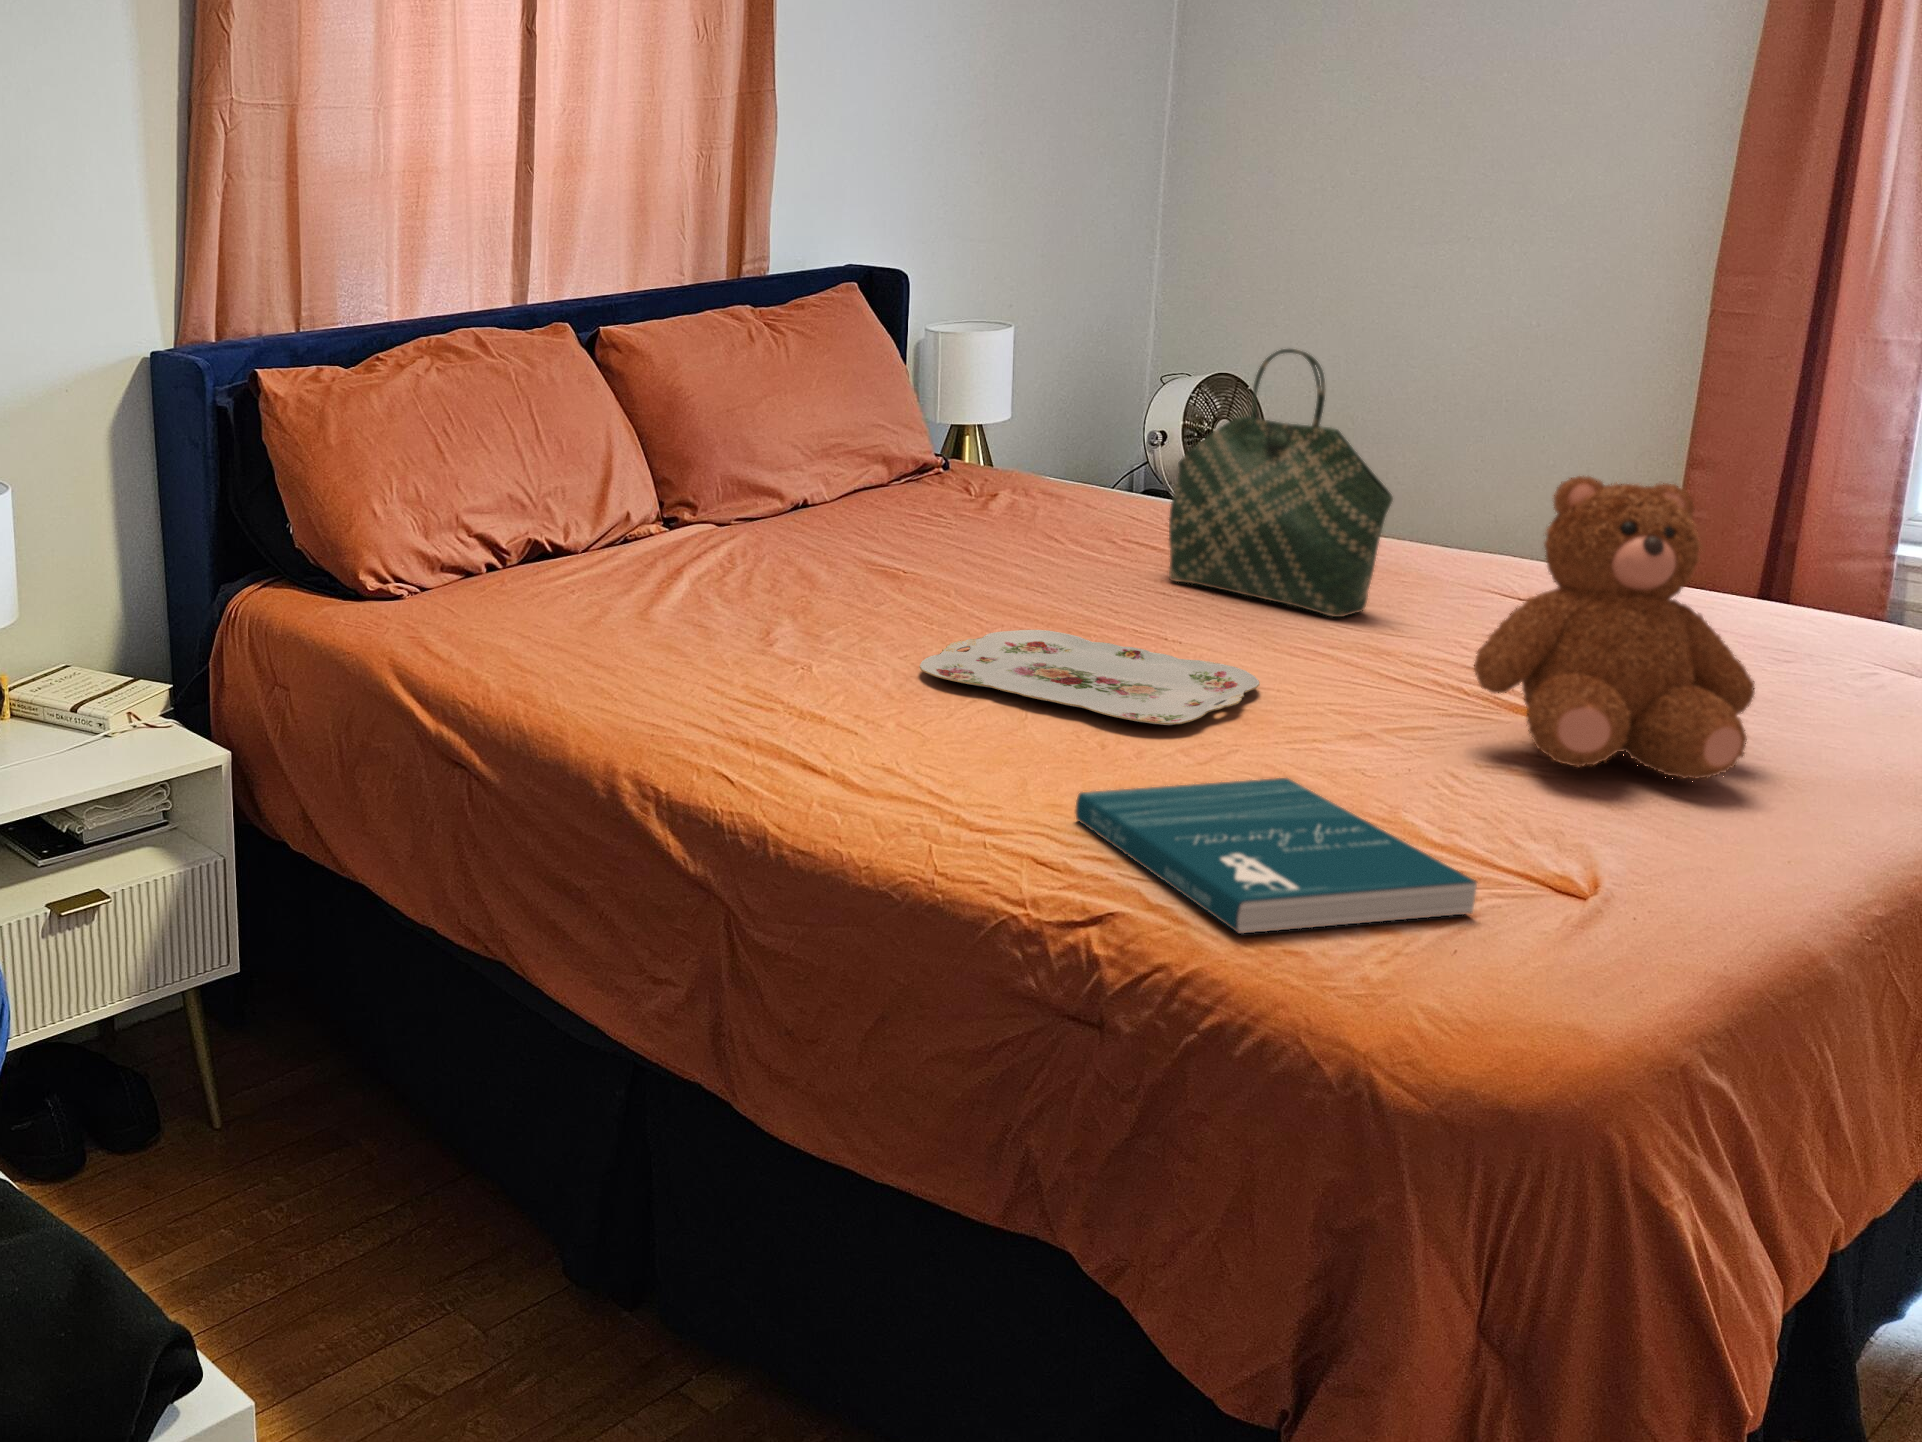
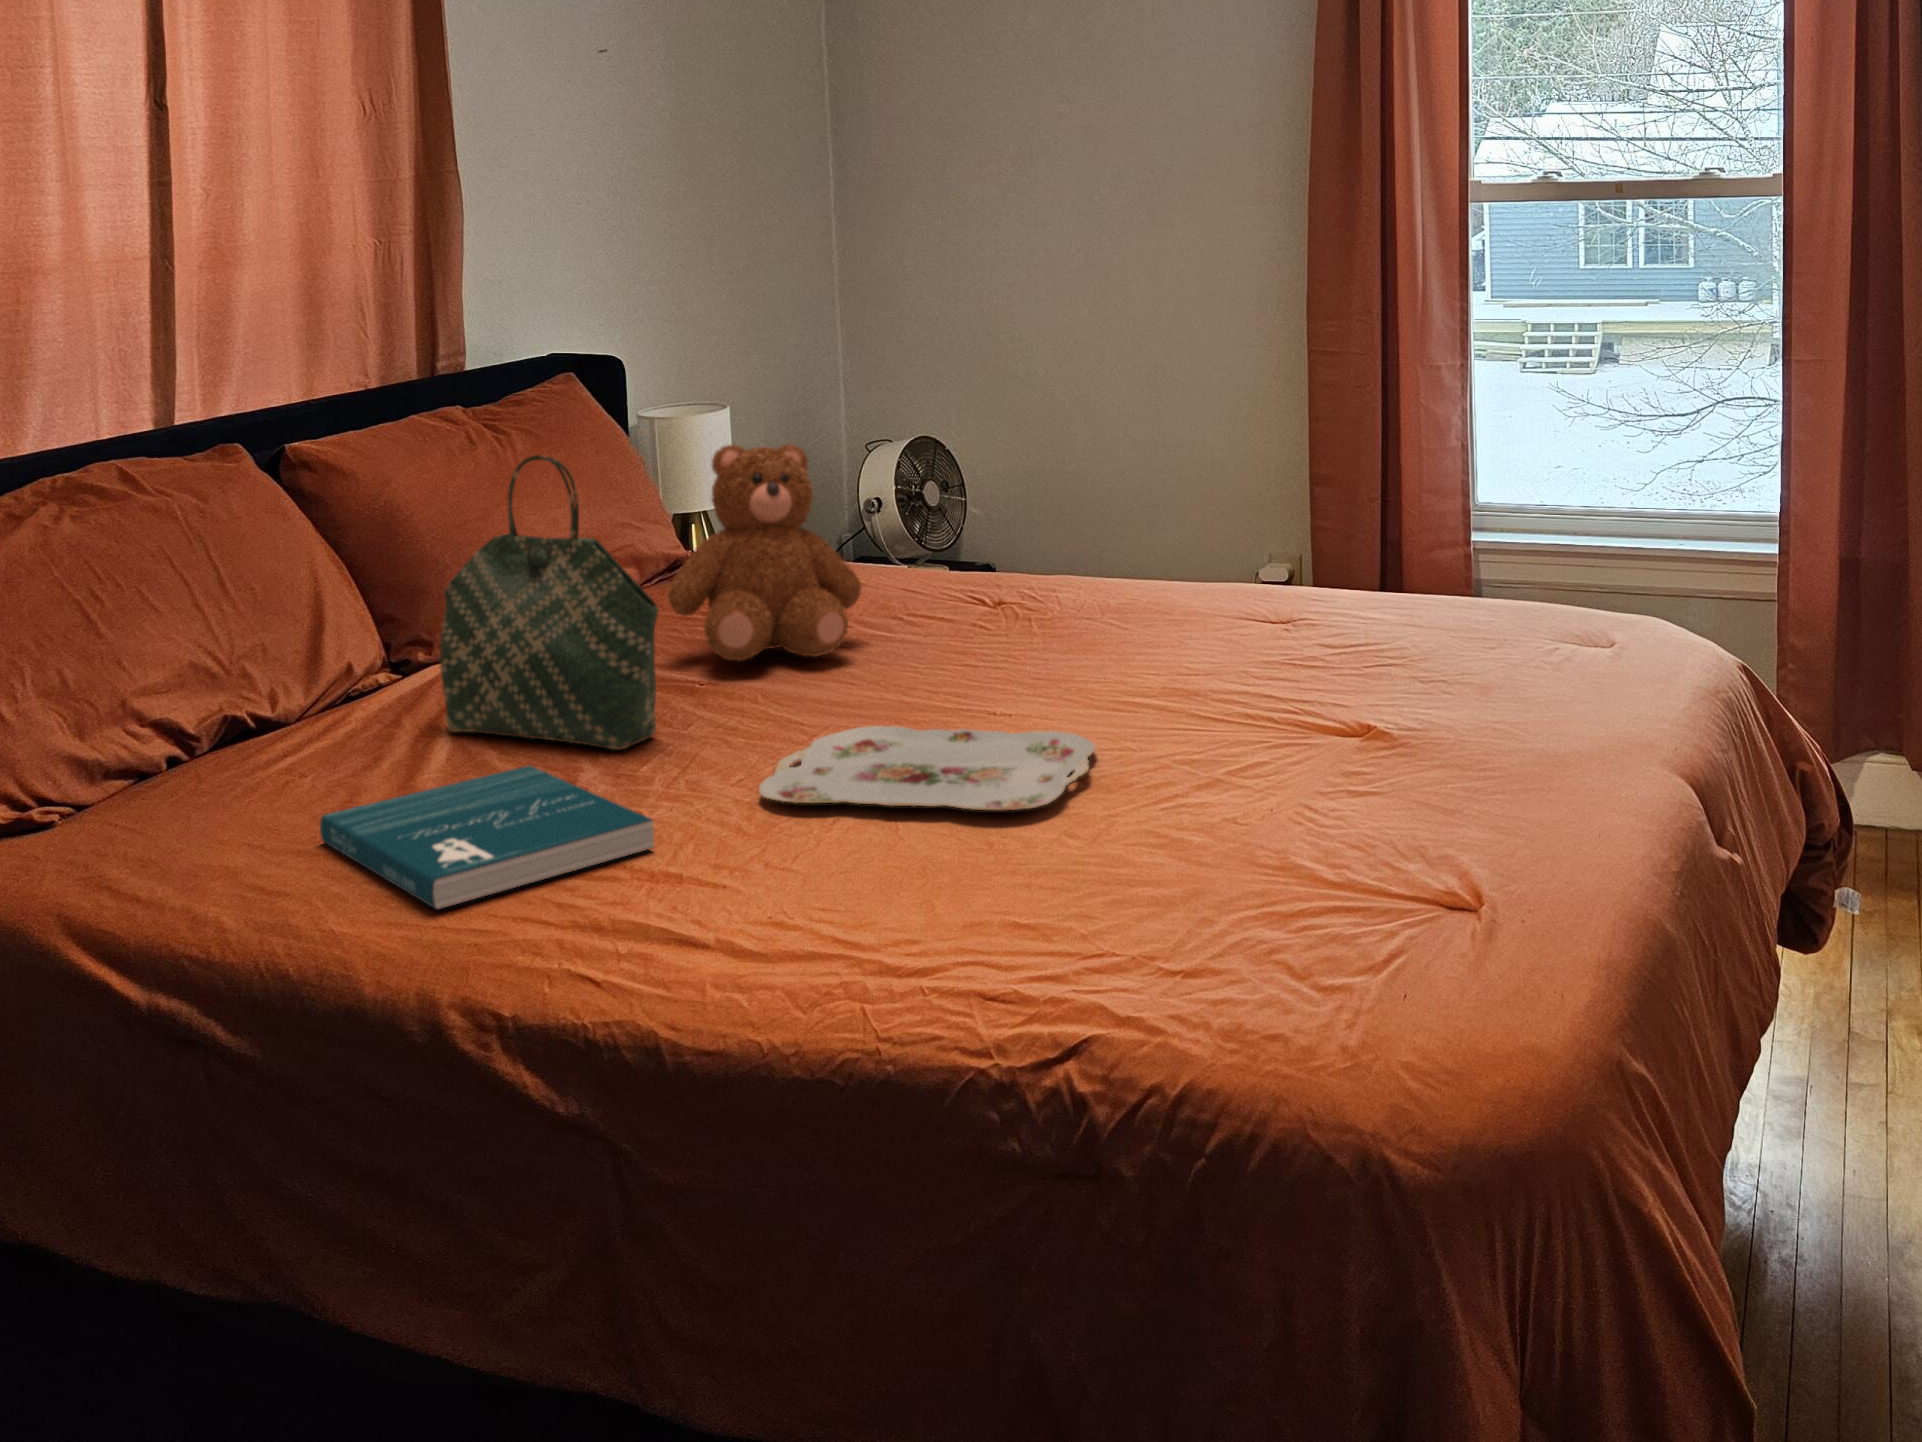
tote bag: present [1169,349,1393,617] -> present [440,455,658,750]
teddy bear: present [1474,476,1755,779] -> present [668,444,862,661]
book: present [1076,778,1477,934] -> present [320,765,654,910]

